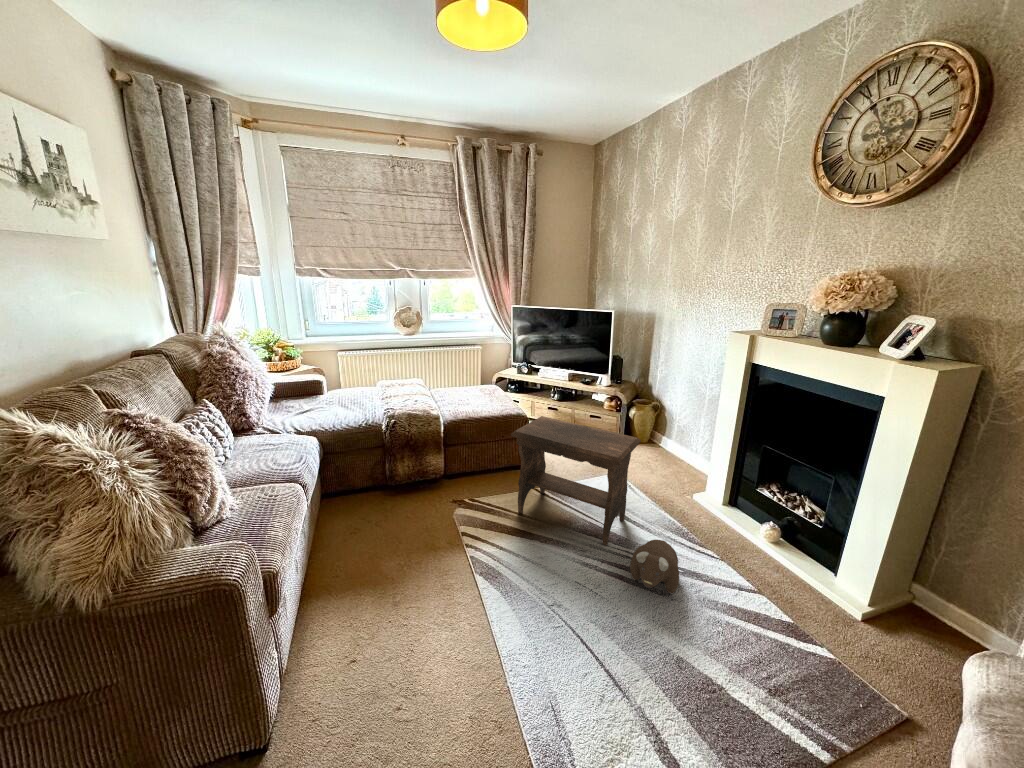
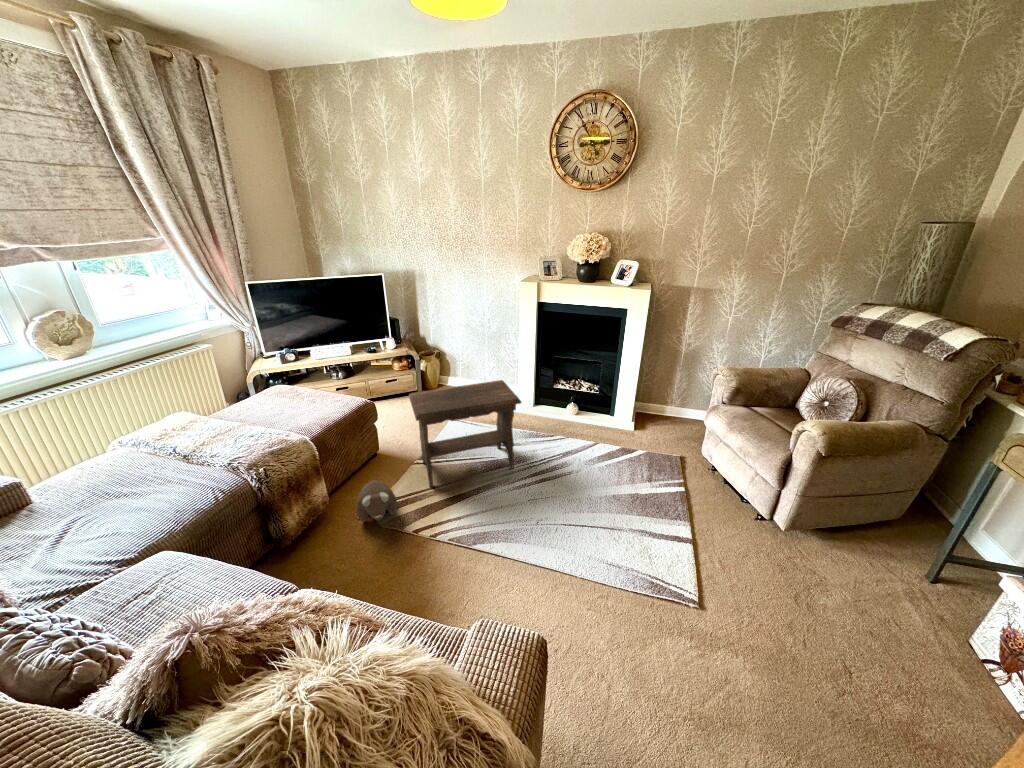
plush toy: present [630,540,679,594] -> present [356,480,397,522]

